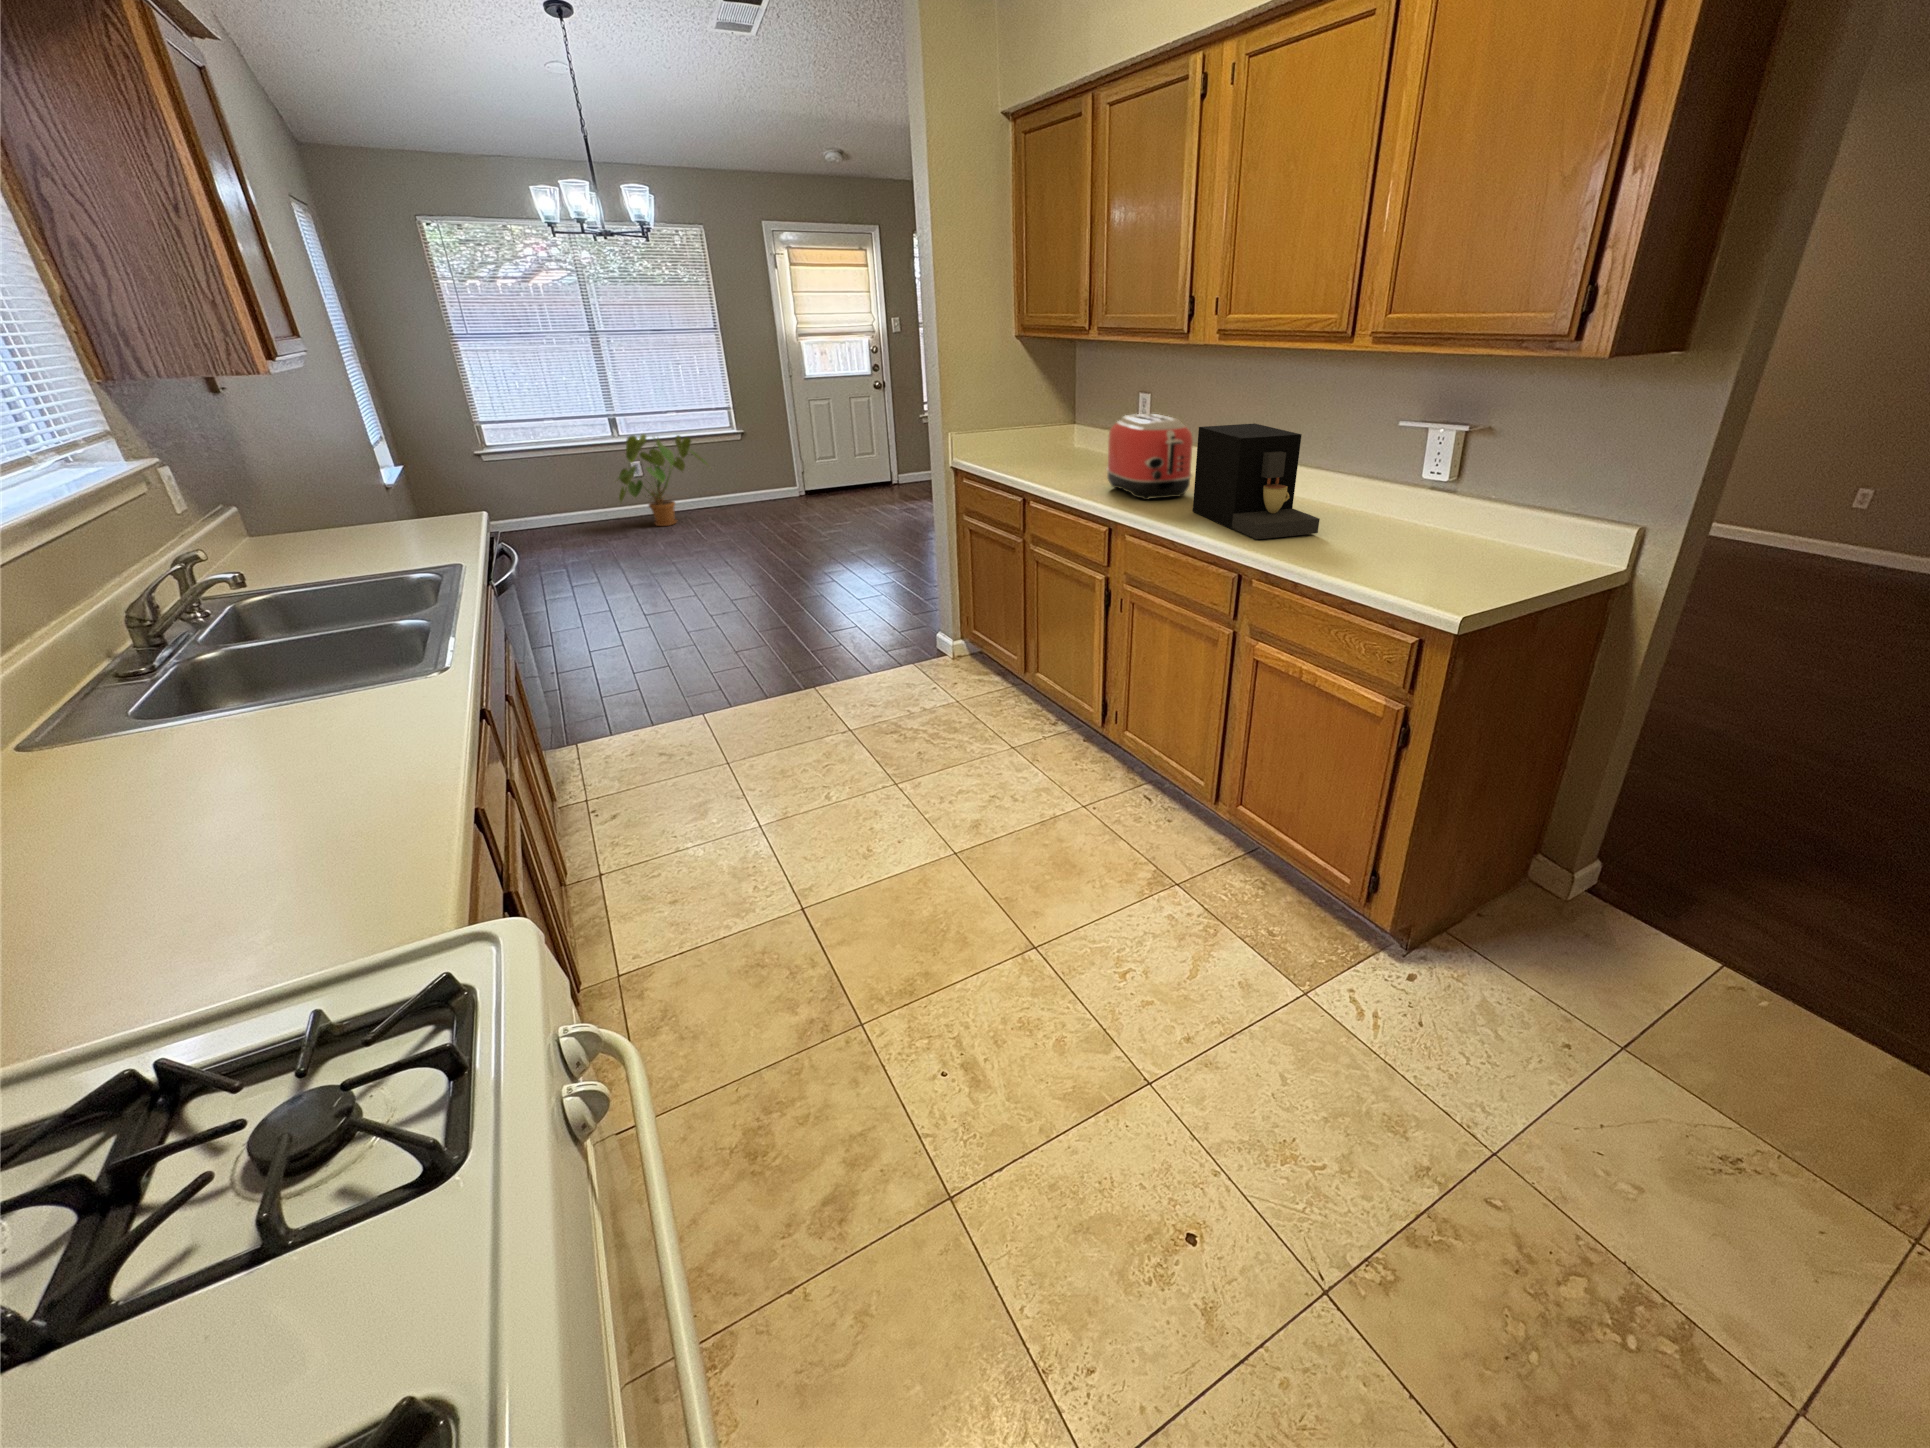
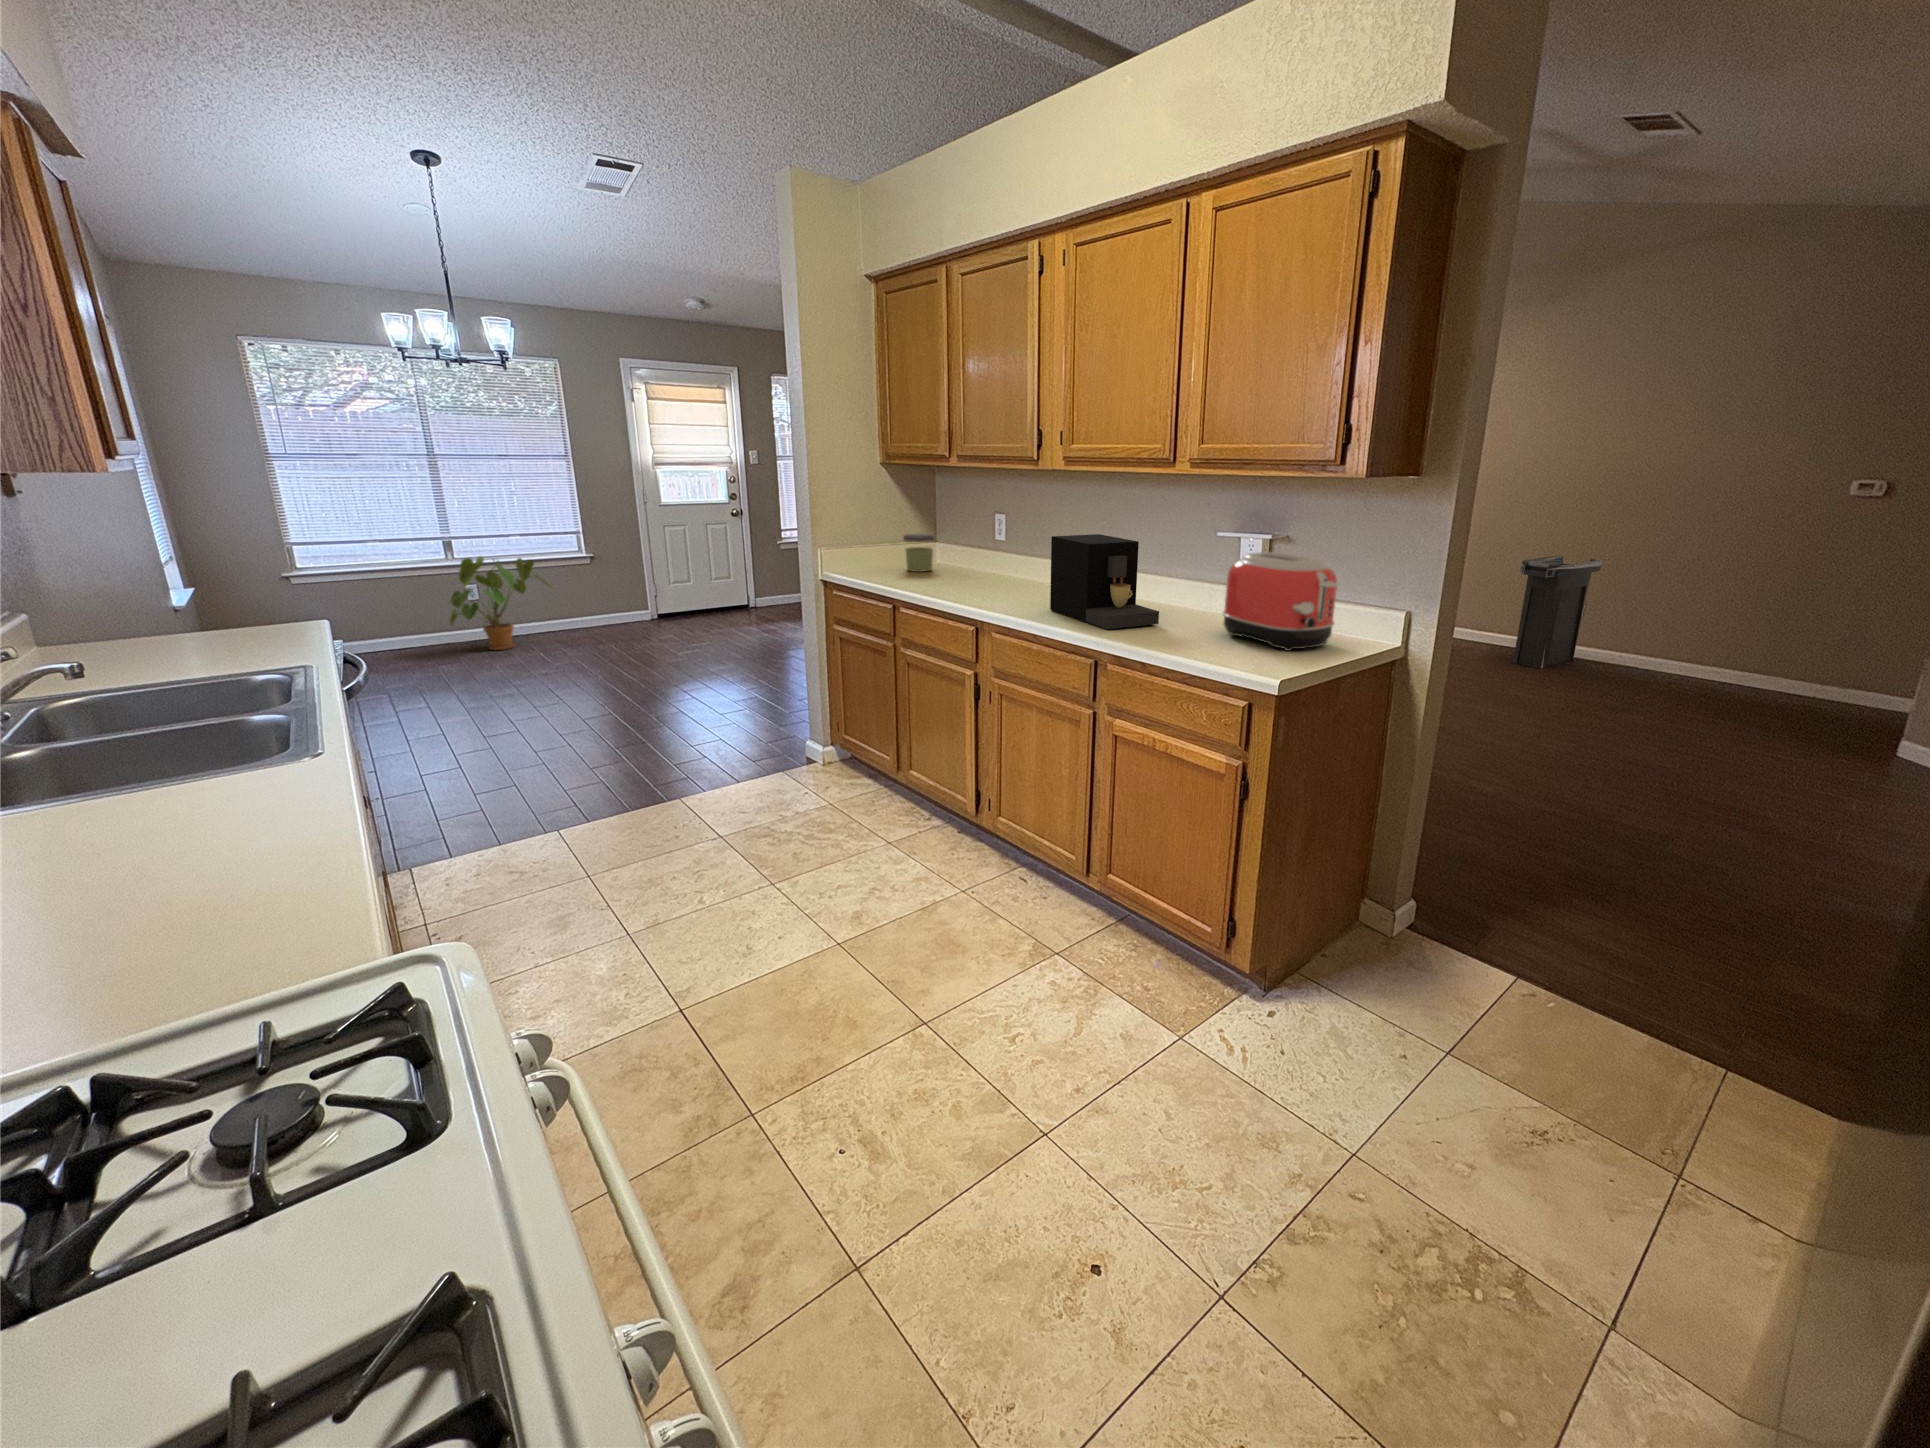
toaster: present [1106,414,1193,500] -> present [1223,552,1337,651]
jar: none [1038,417,1072,460] -> present [903,534,934,572]
trash can: none [1757,435,1907,575] -> present [1513,556,1602,668]

